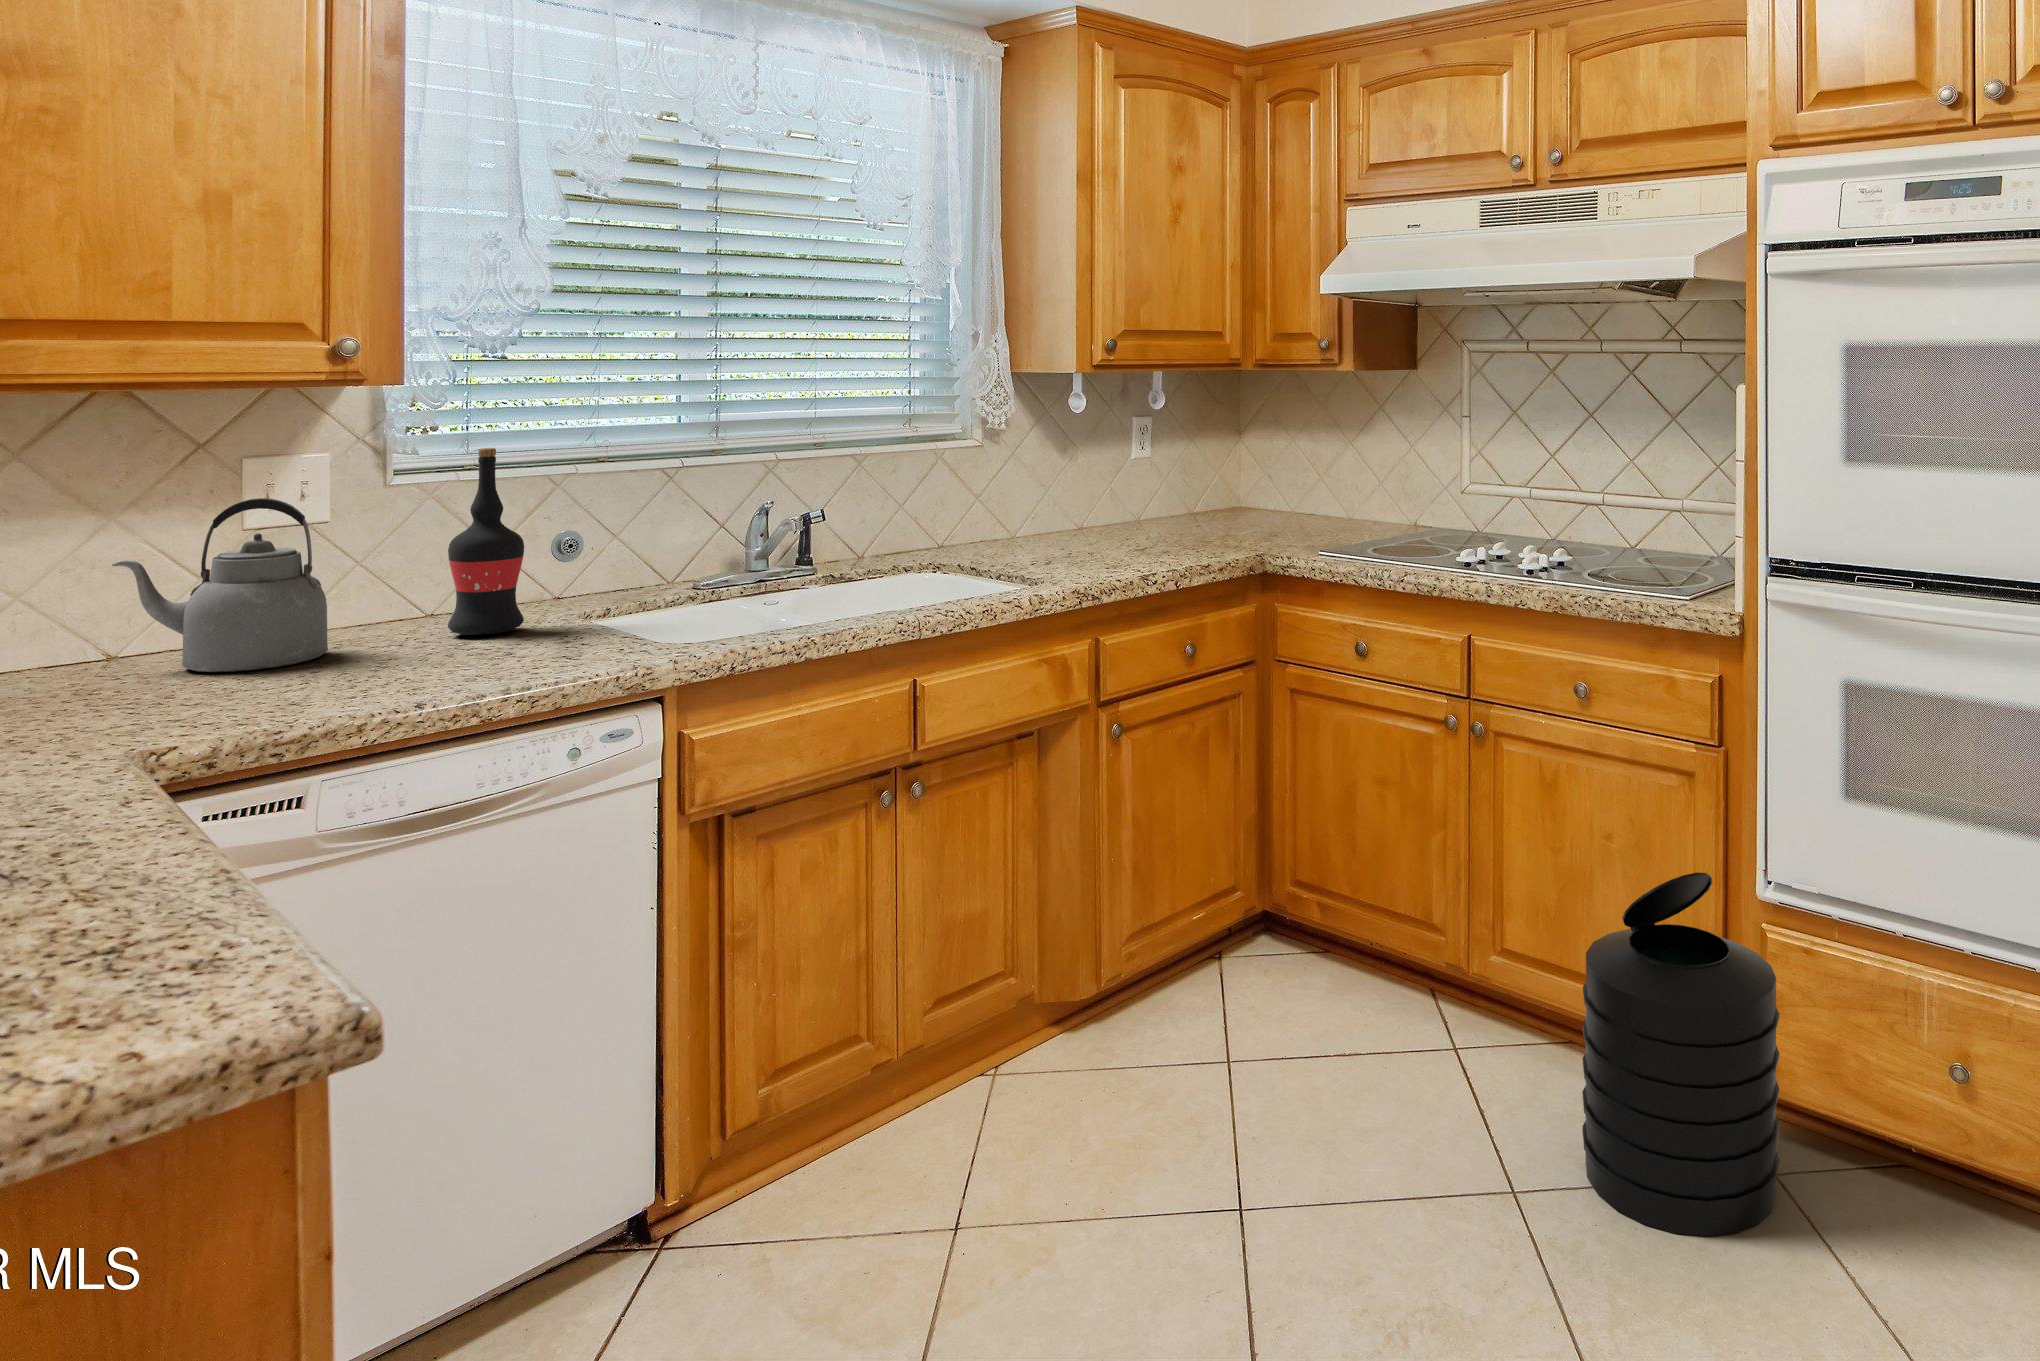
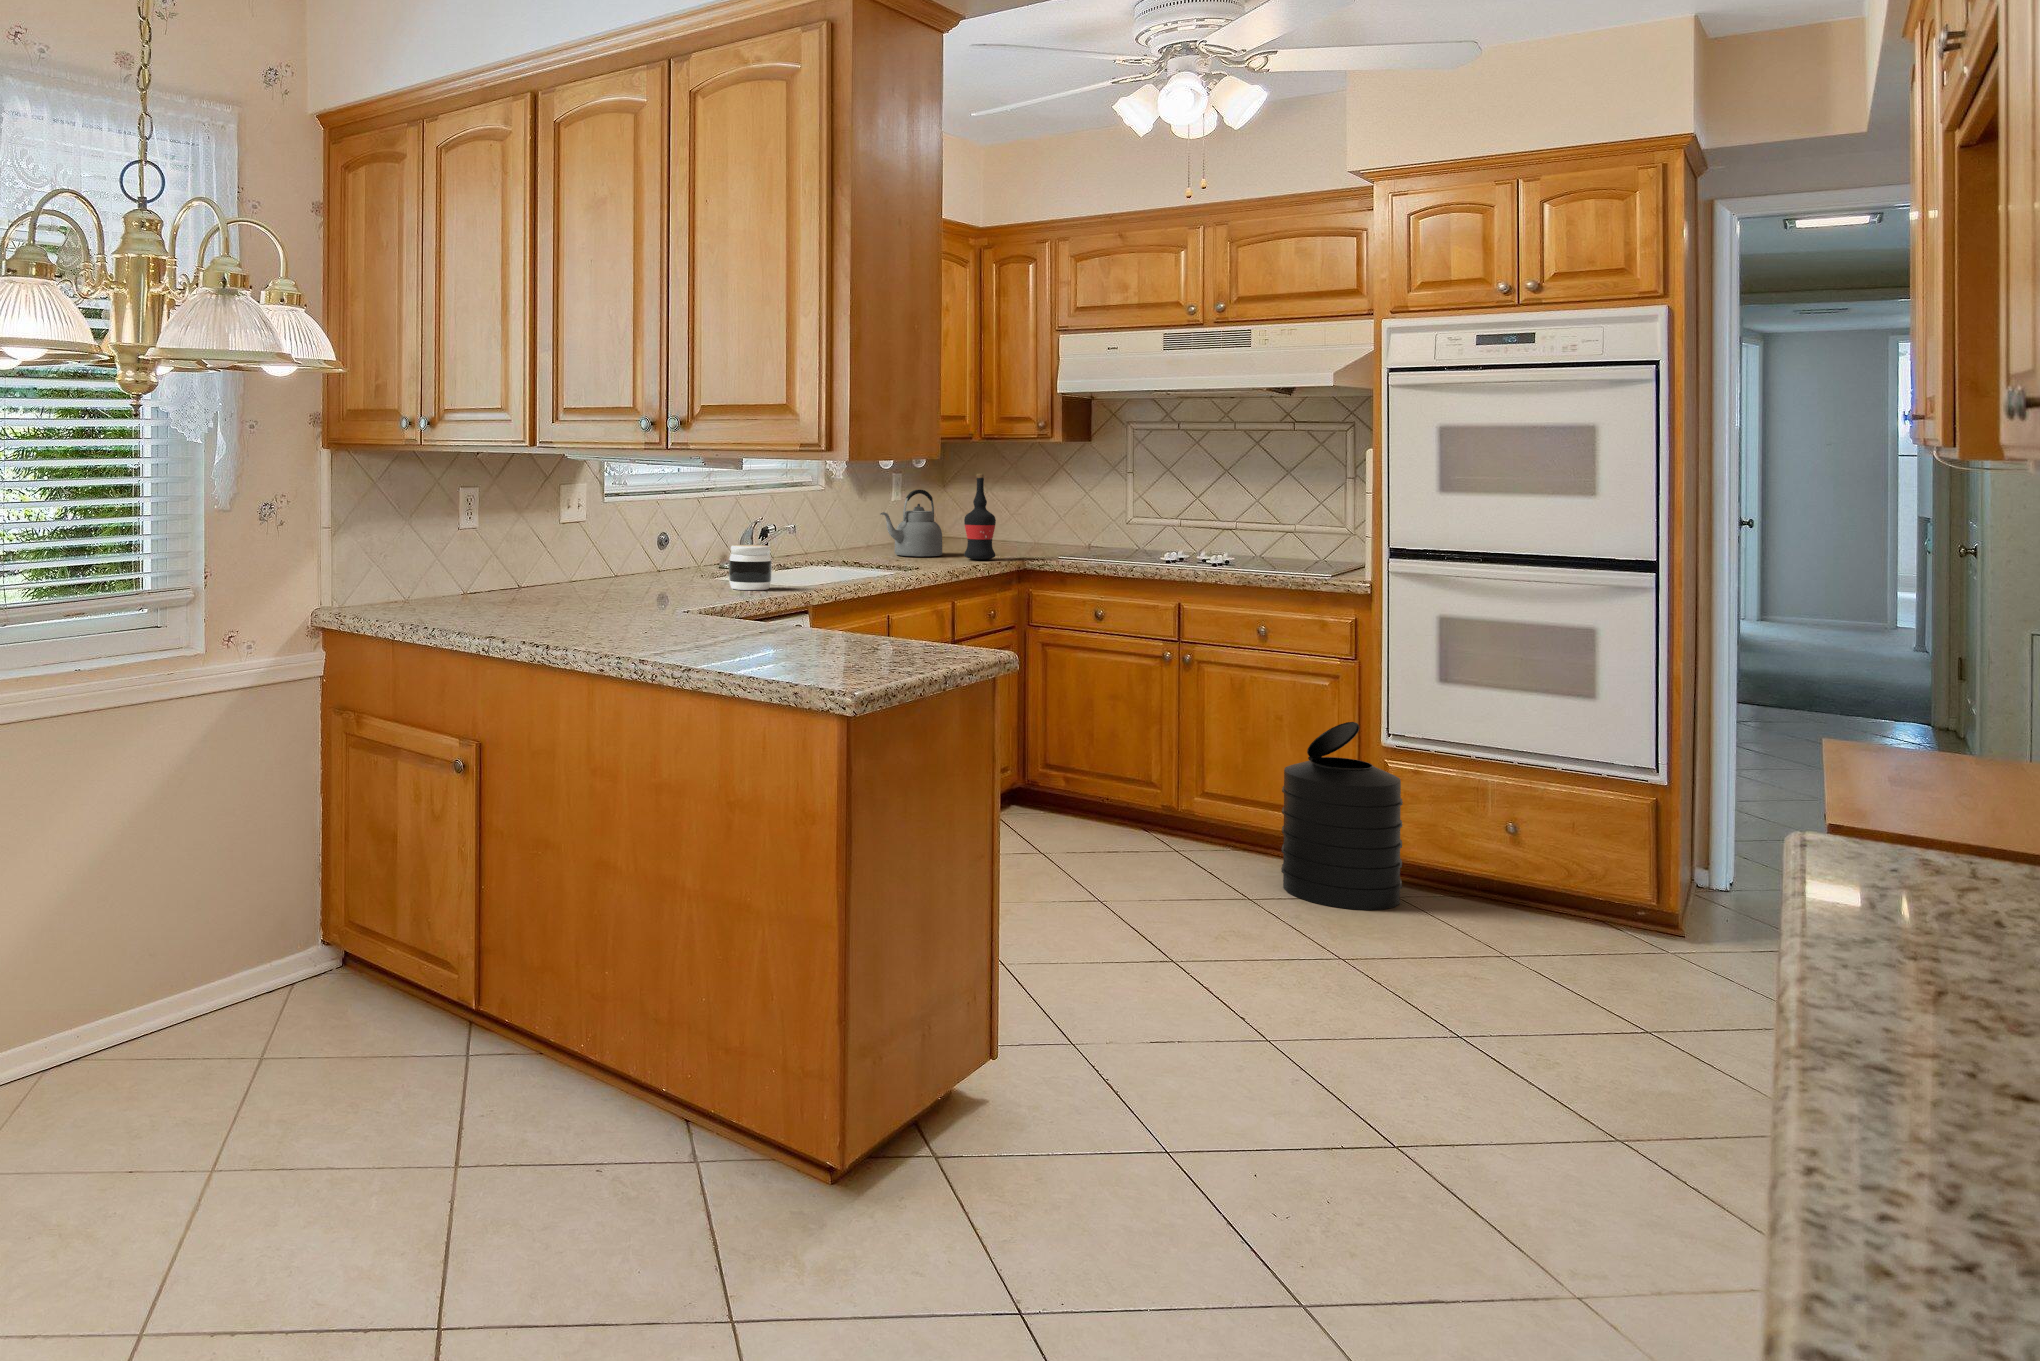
wine bottle: present [448,448,524,635] -> present [964,474,996,560]
kettle: present [112,498,328,672] -> present [880,489,942,556]
jar: none [523,567,613,659] -> present [729,545,772,590]

